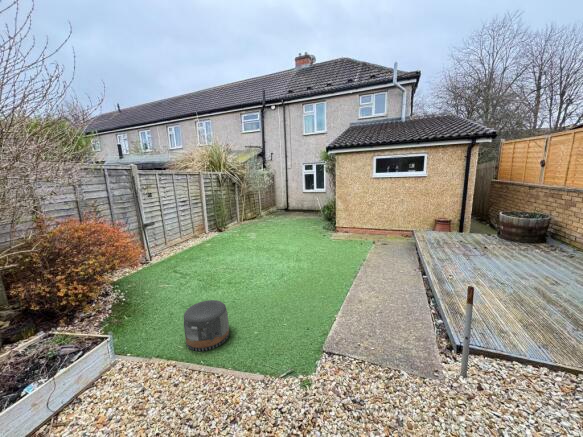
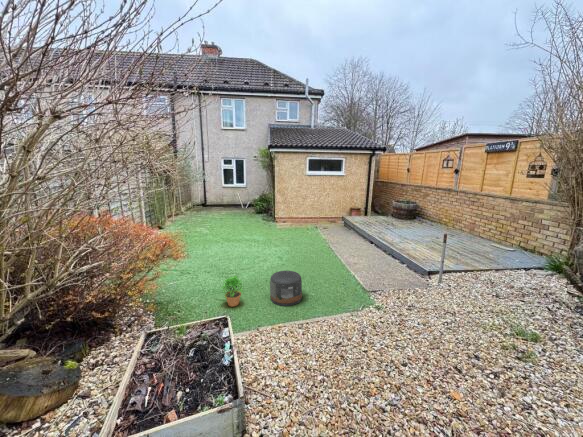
potted plant: none [137,296,166,332] -> present [222,276,243,307]

